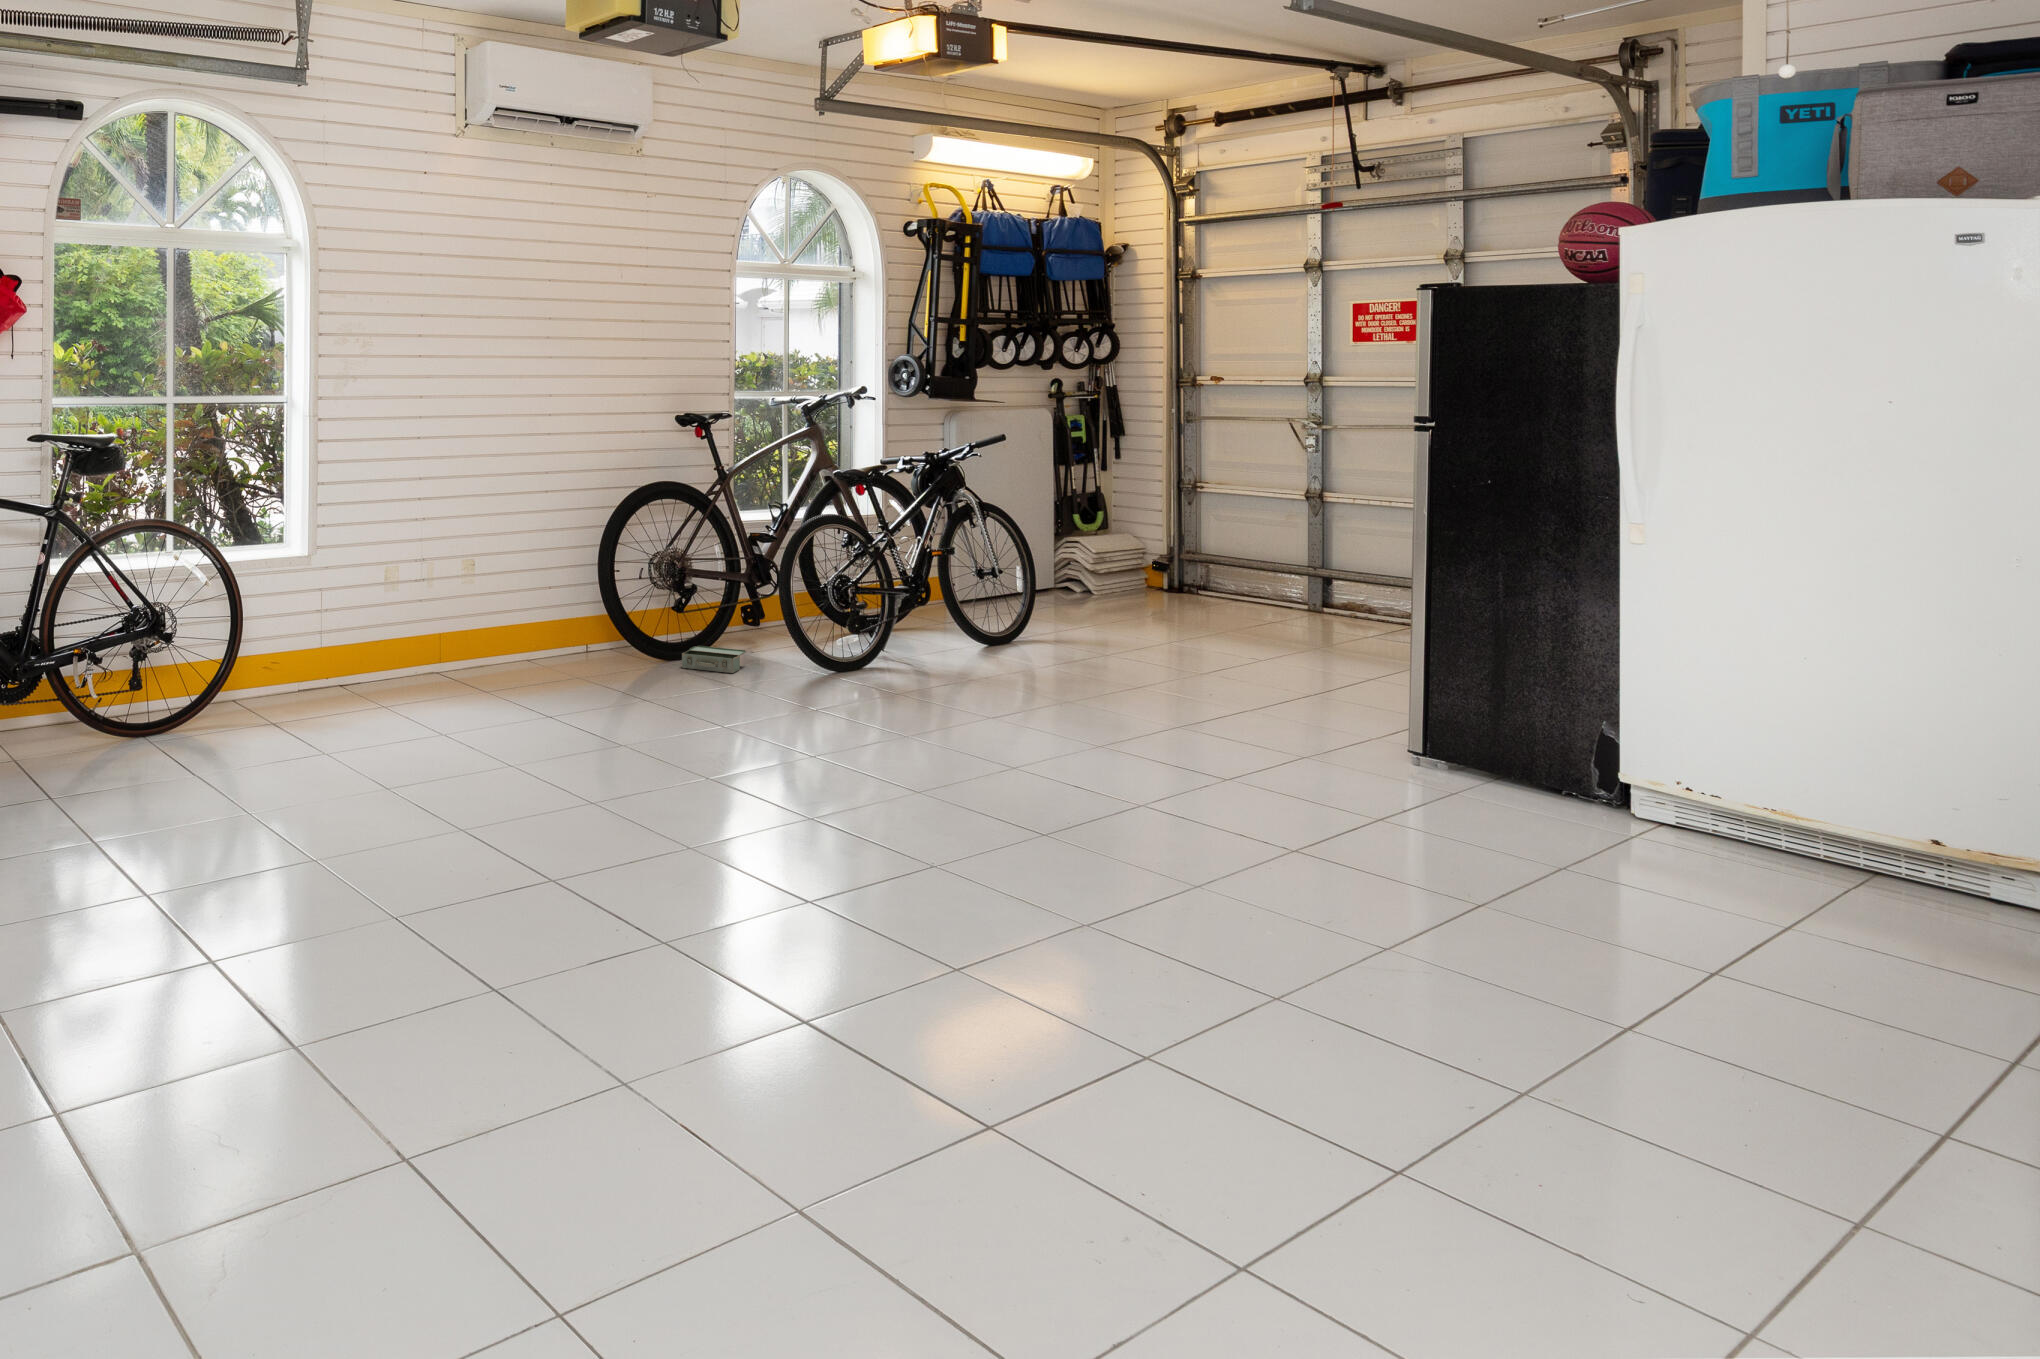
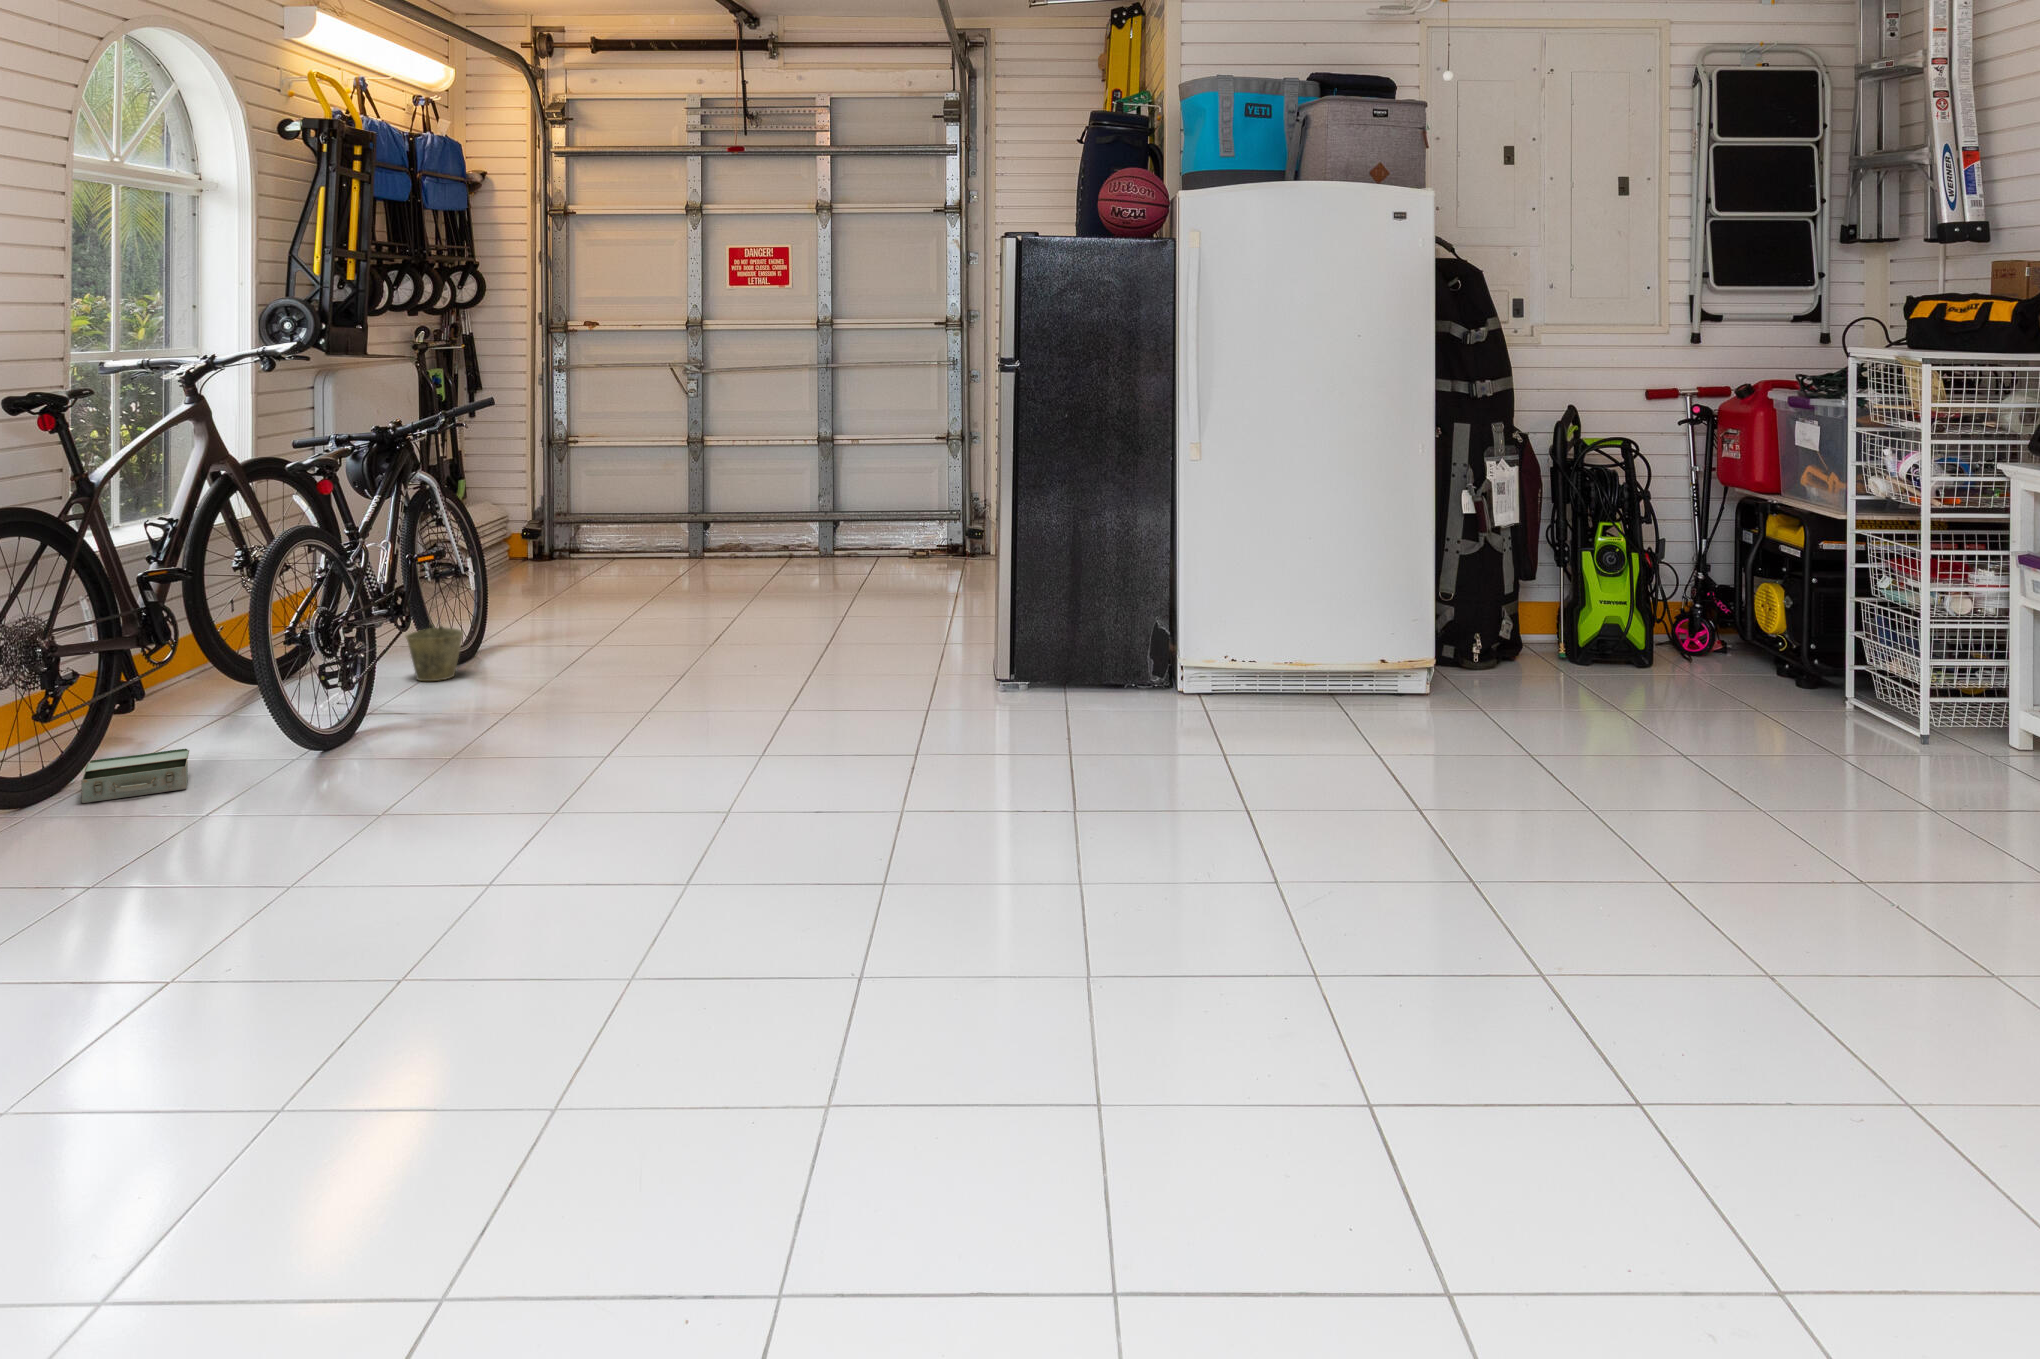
bucket: none [933,592,974,652] -> present [406,605,463,681]

